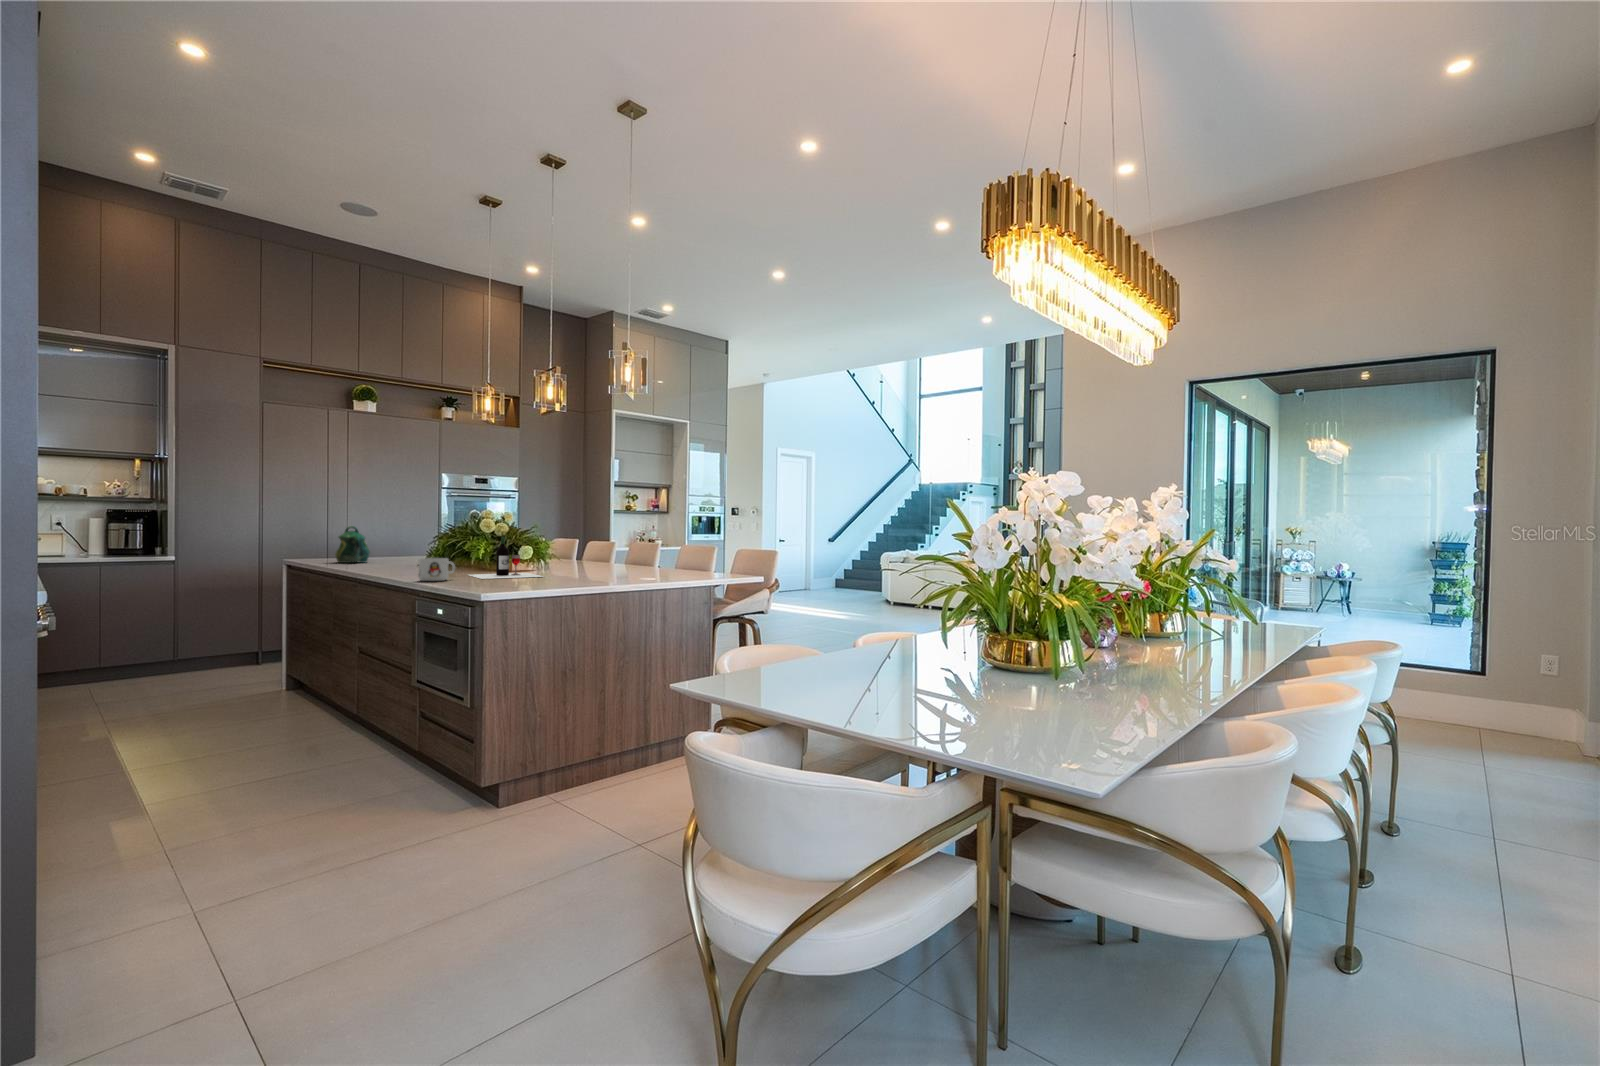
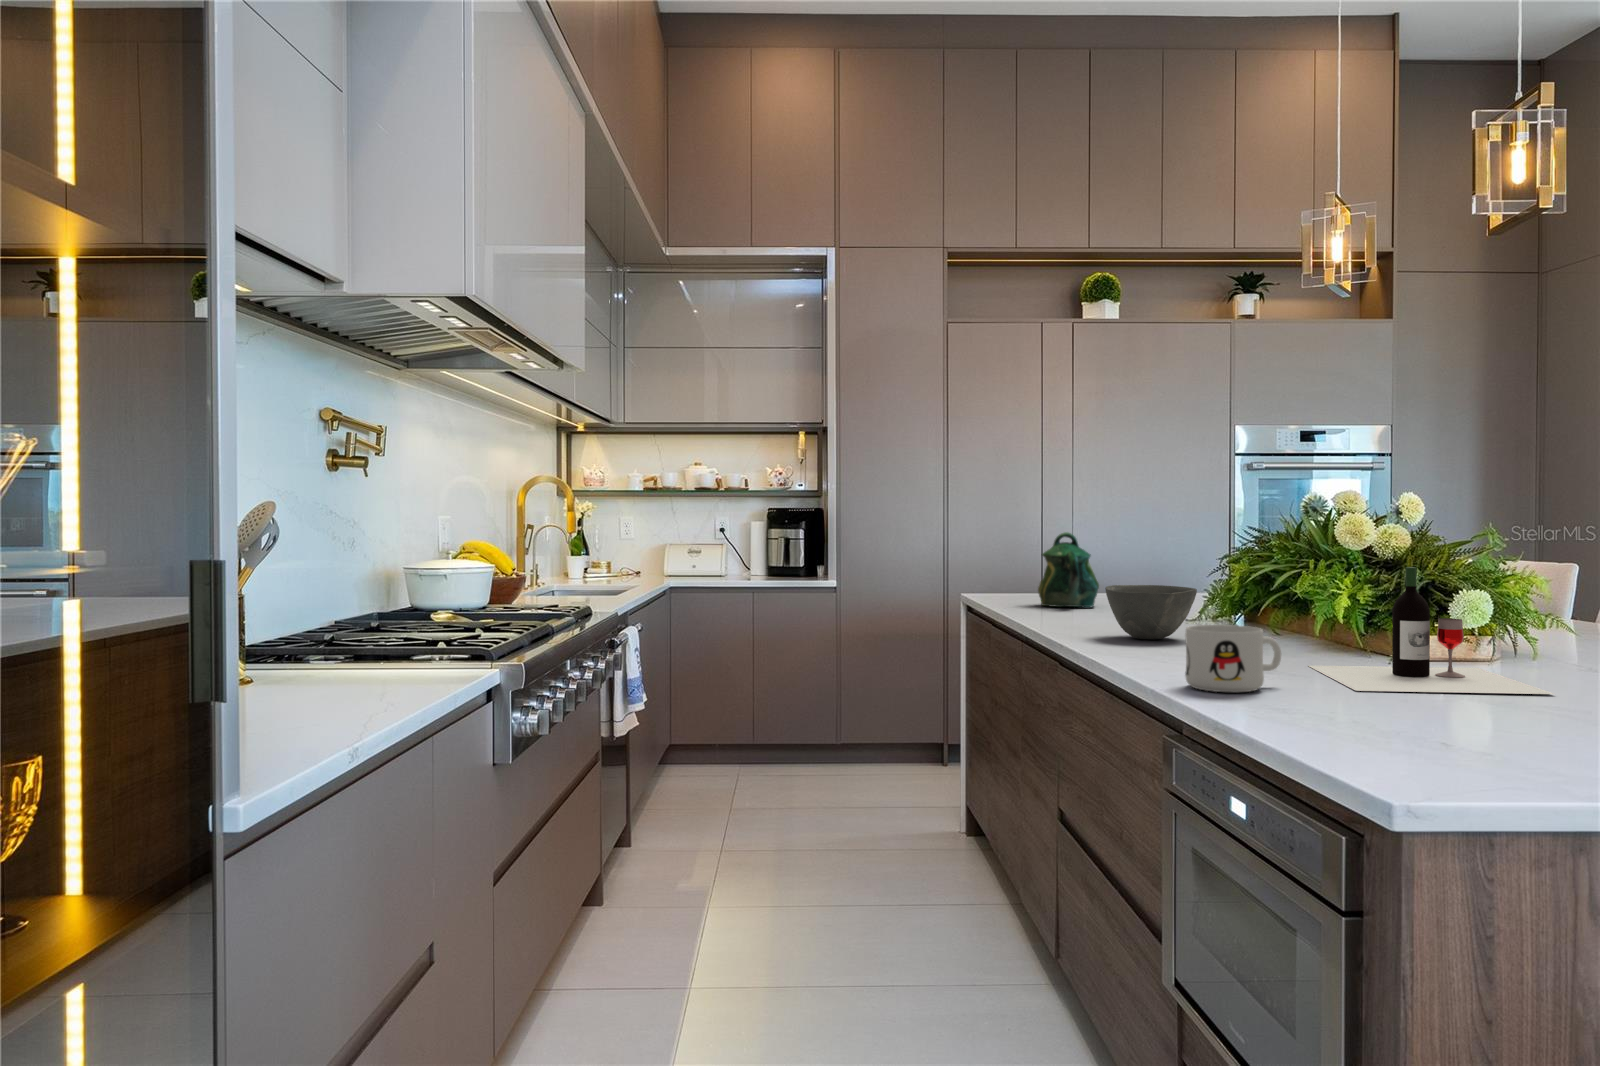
bowl: none [379,548,422,571] -> present [1105,585,1197,639]

